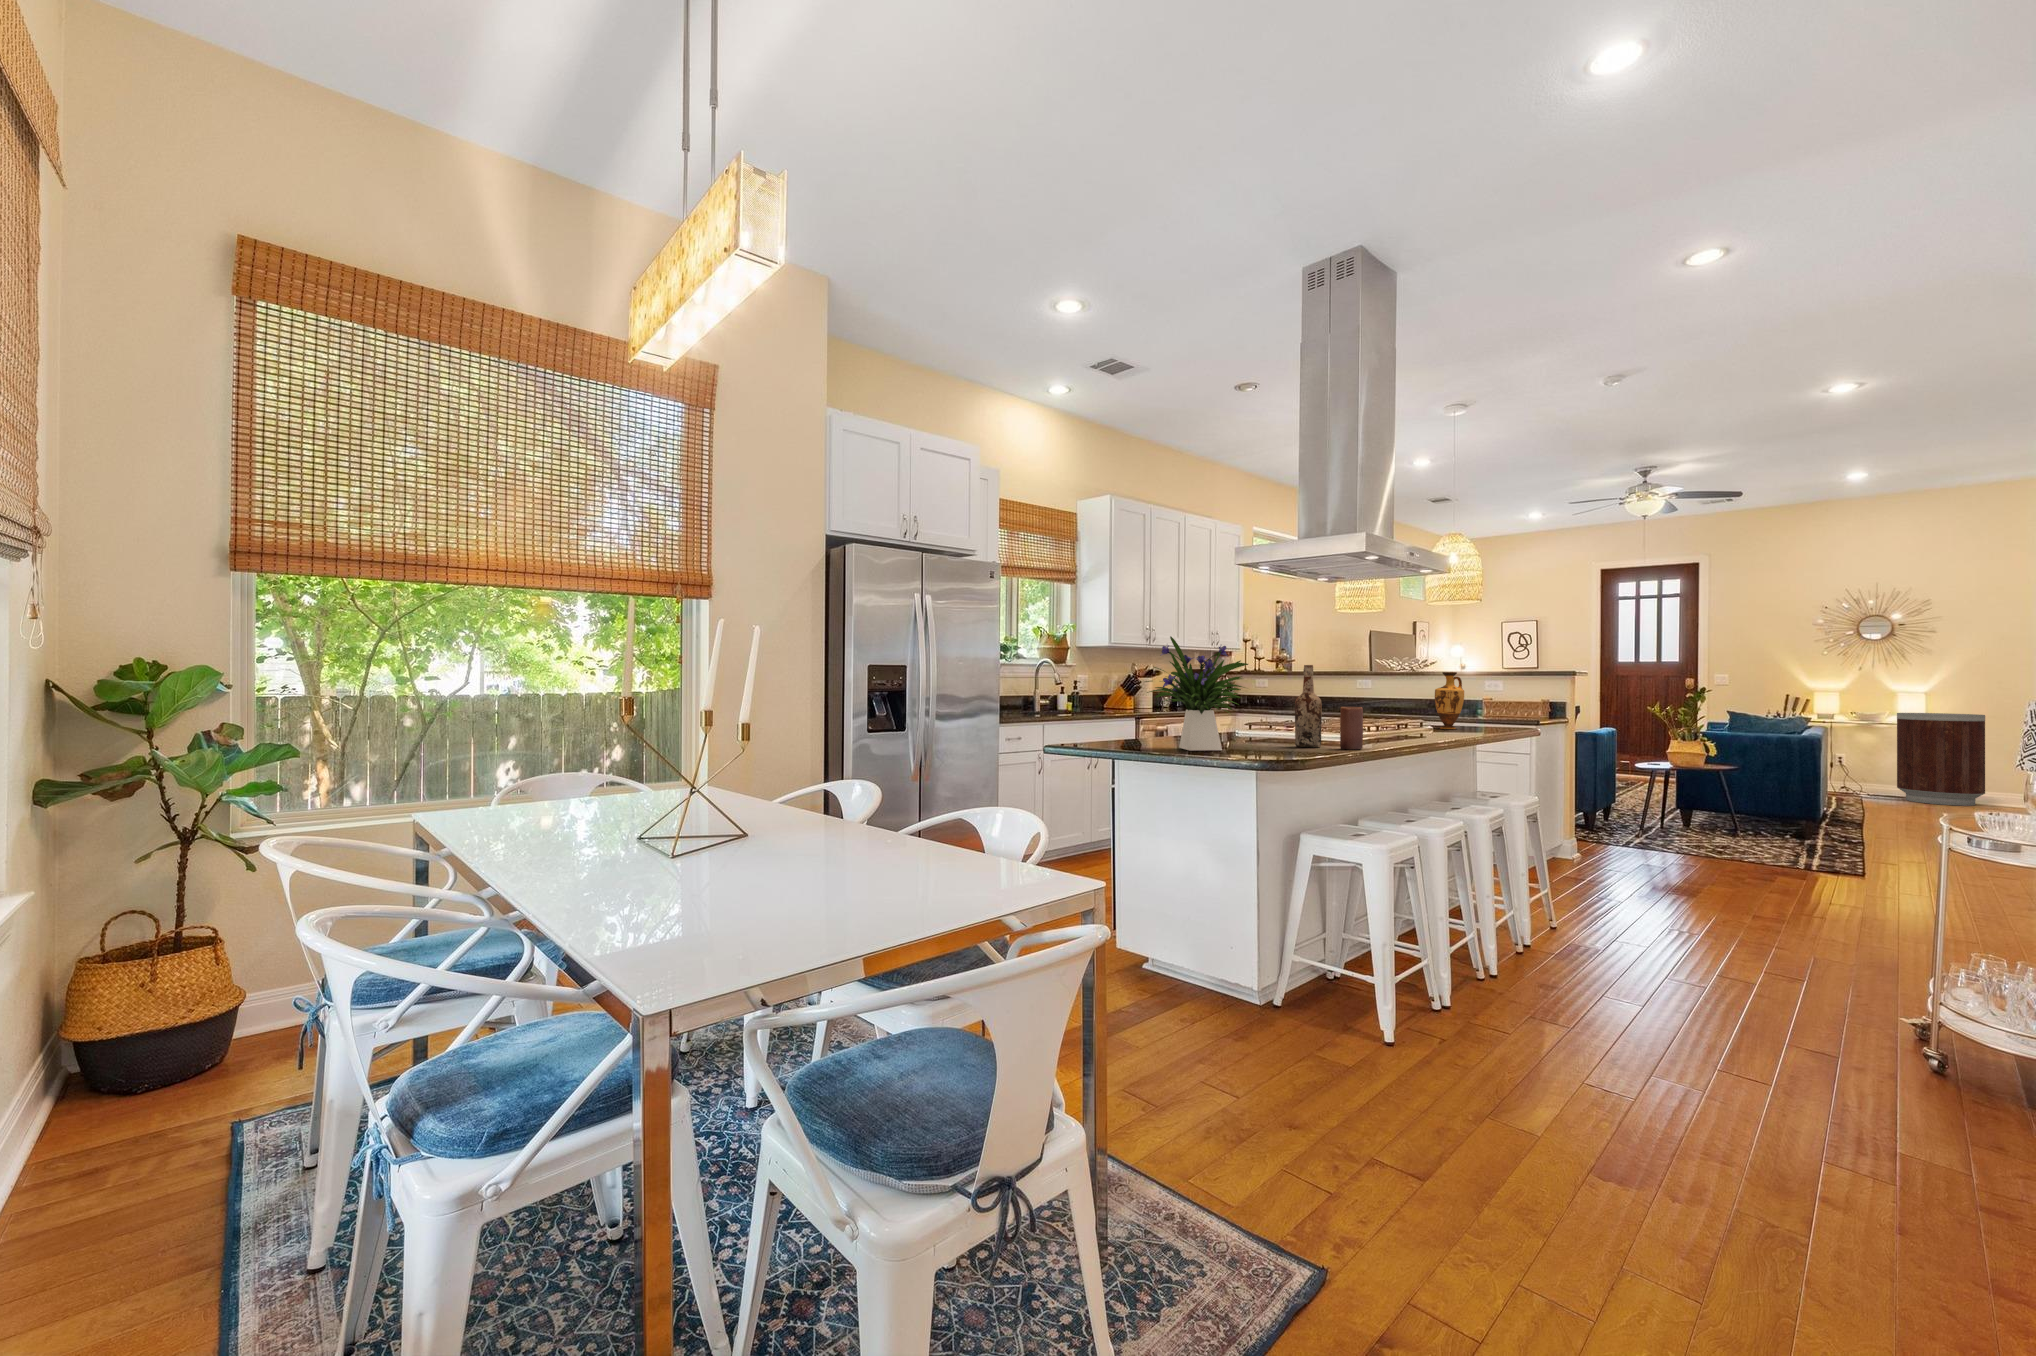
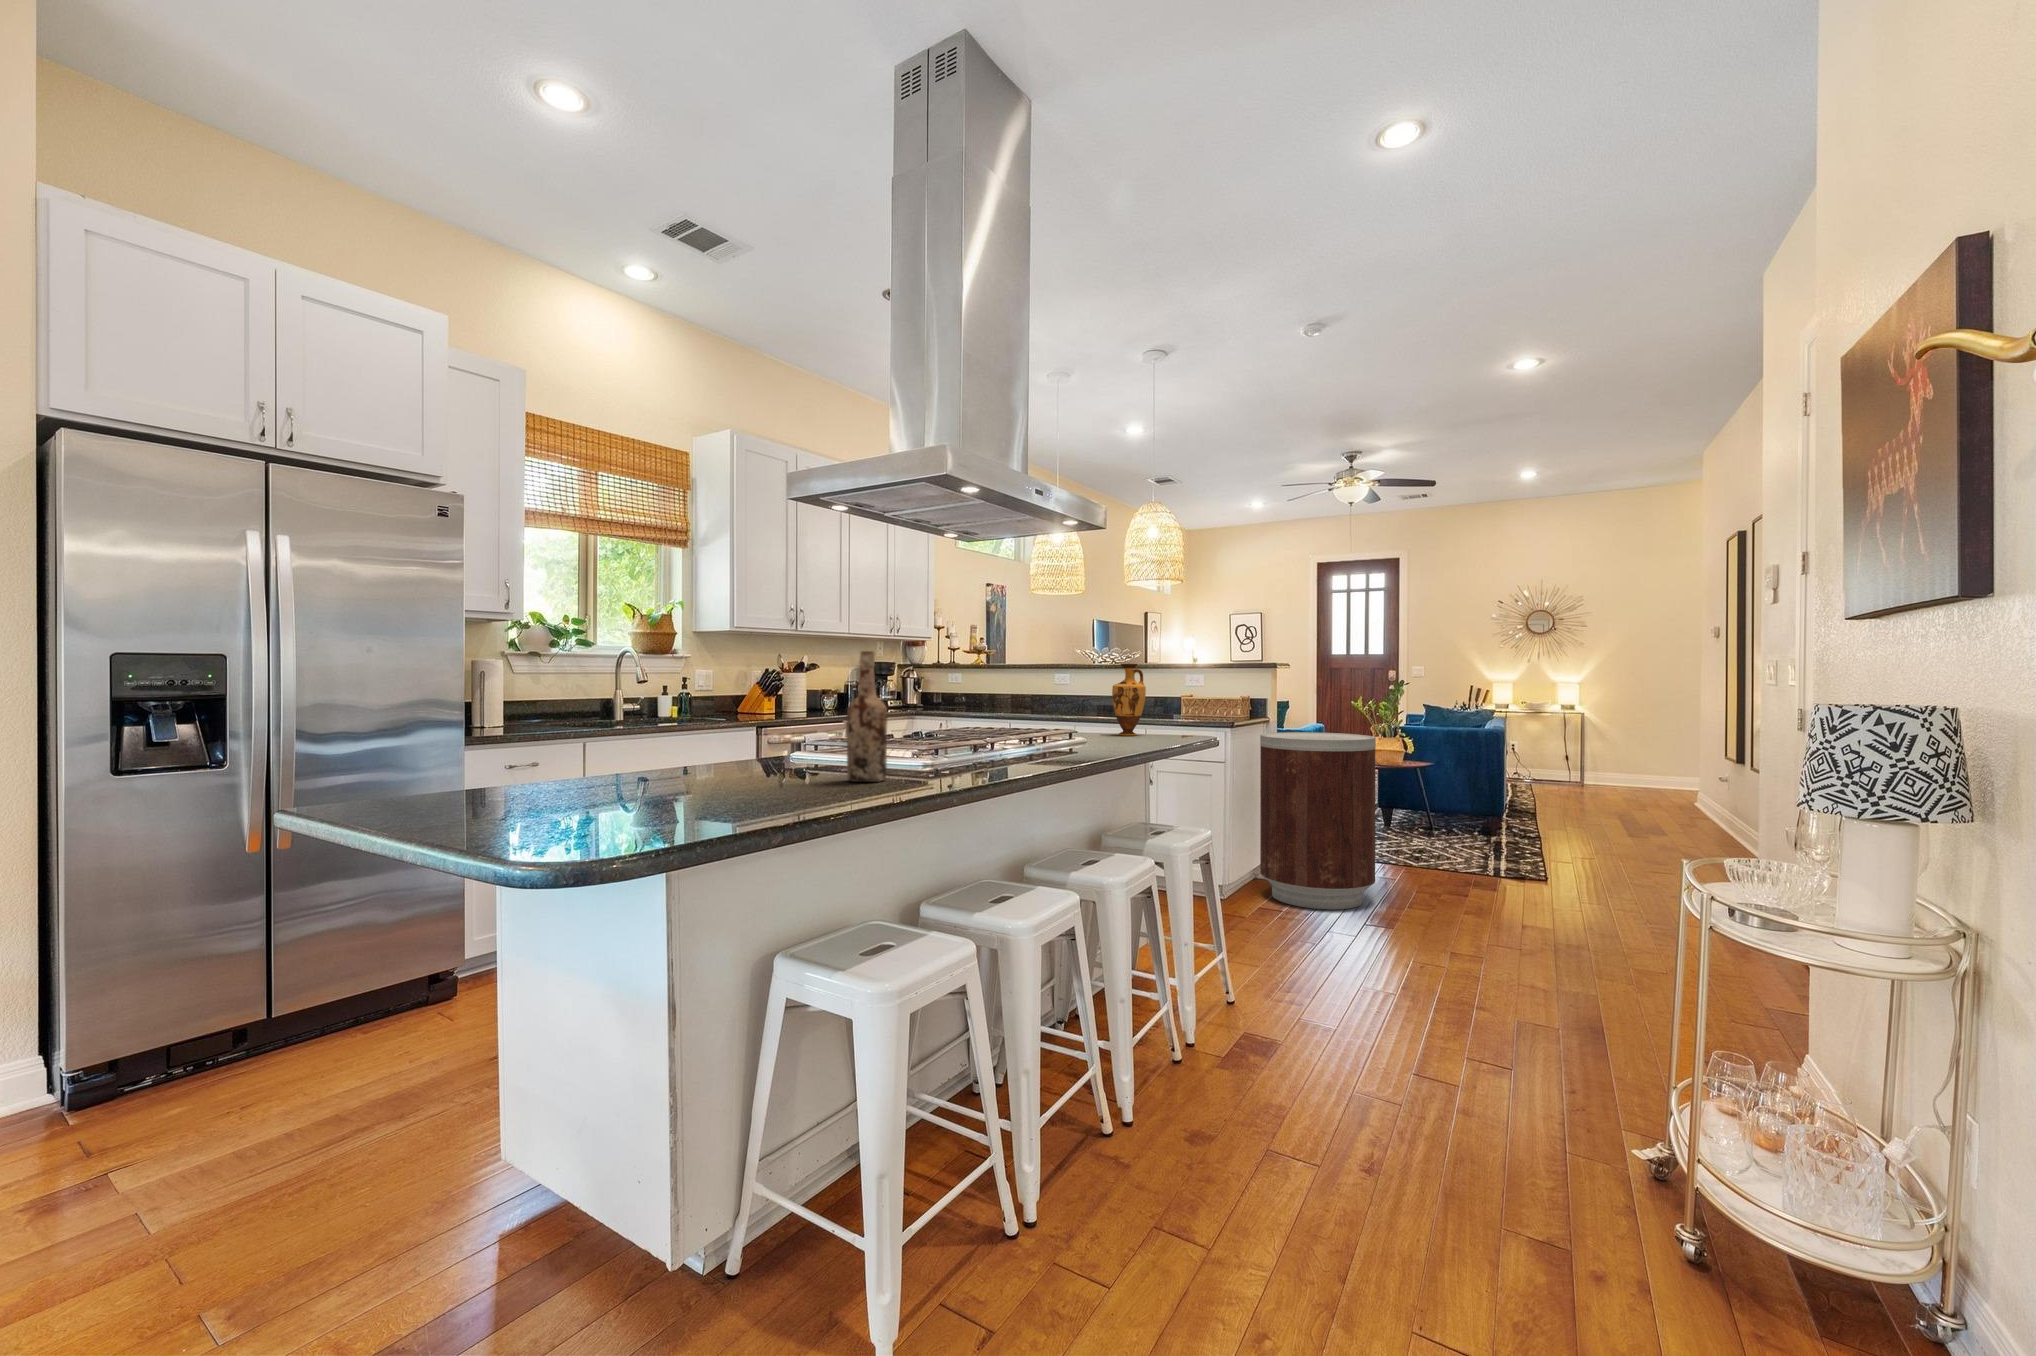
flower arrangement: present [1146,636,1248,750] -> none [561,598,756,800]
candle: present [1340,707,1363,749] -> none [909,717,941,785]
trash can: present [1897,713,1985,806] -> present [1260,732,1376,909]

